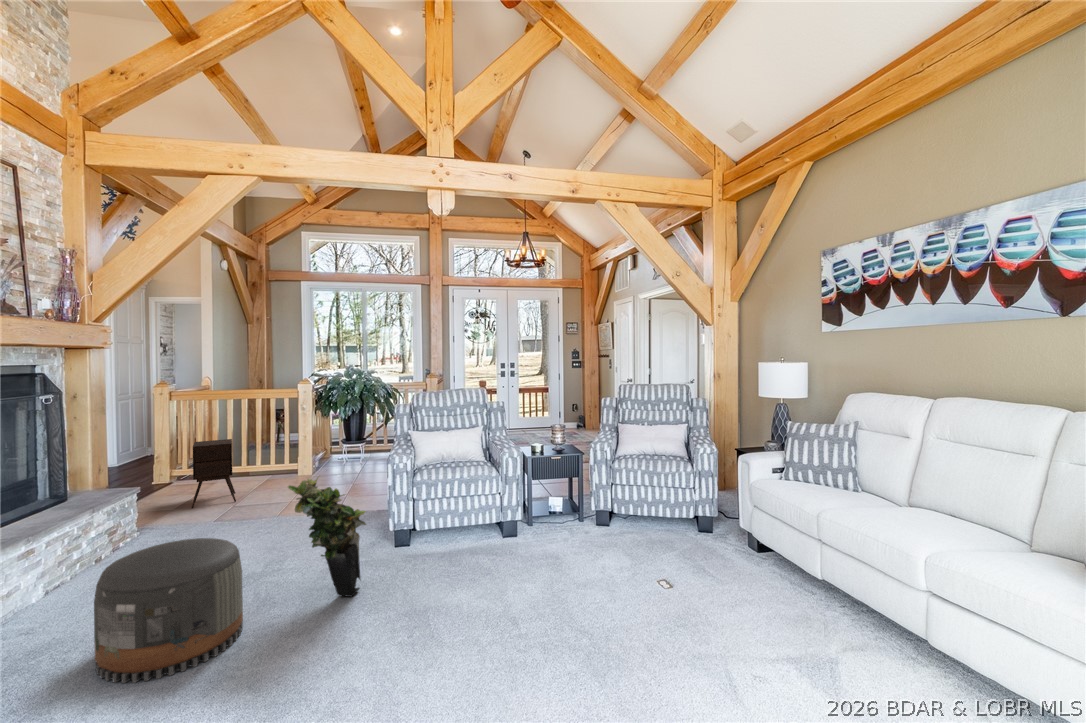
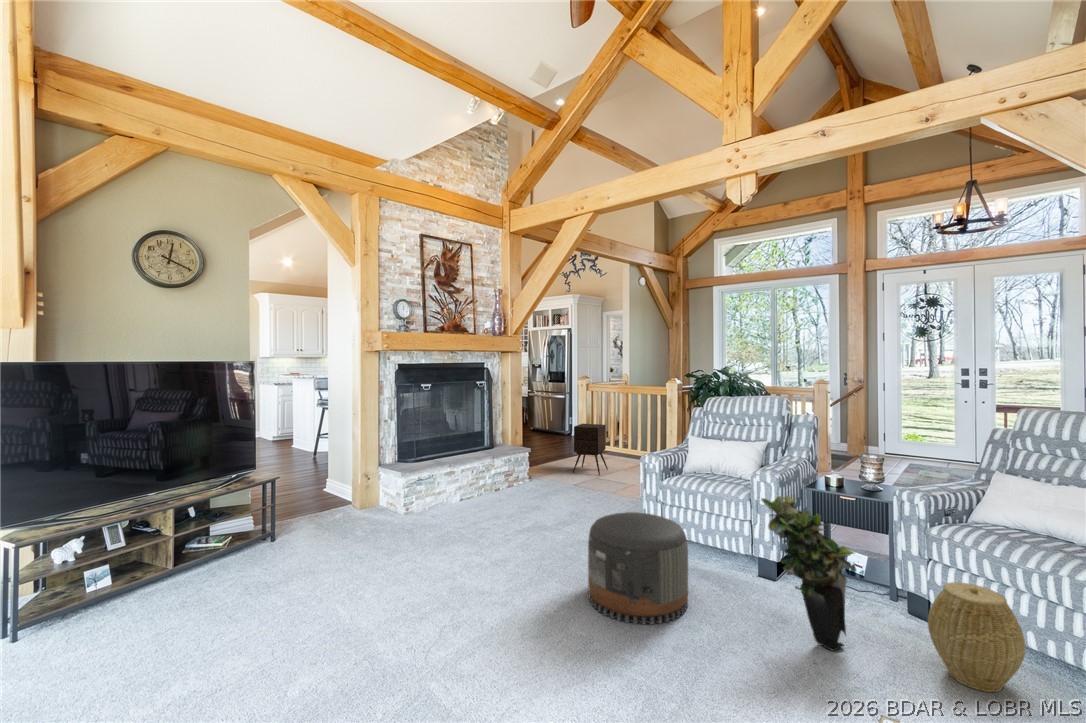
potted plant: present [288,478,366,597] -> present [761,495,854,651]
woven basket: none [640,489,685,548] -> present [928,582,1026,692]
pouf: present [94,538,243,683] -> present [588,512,688,625]

